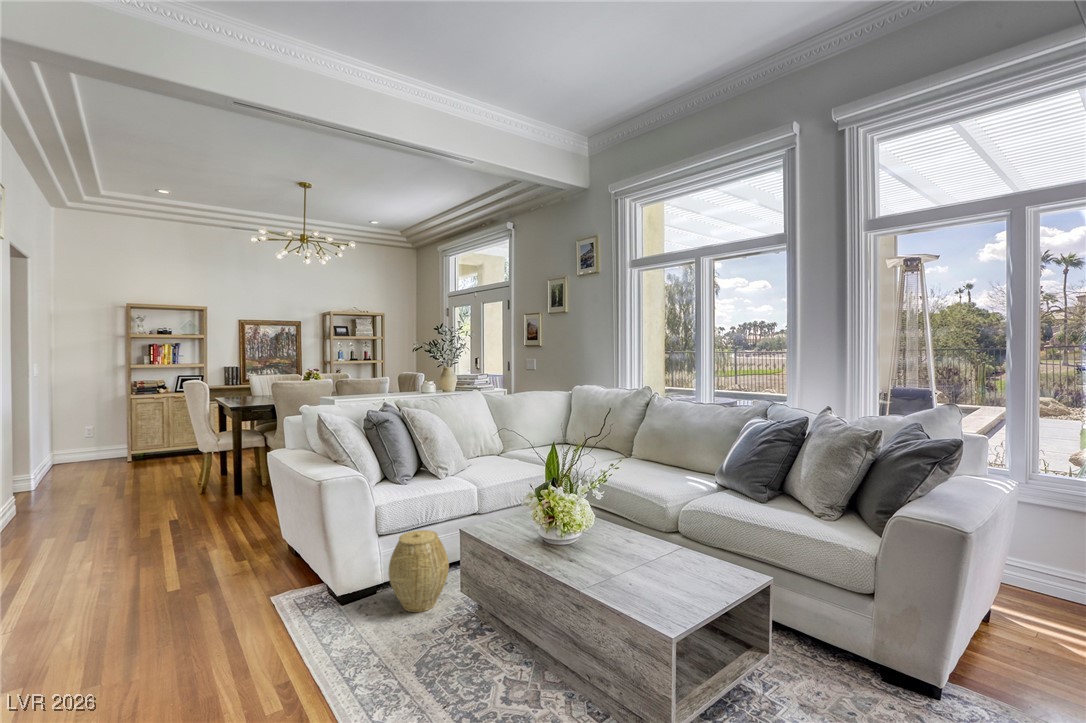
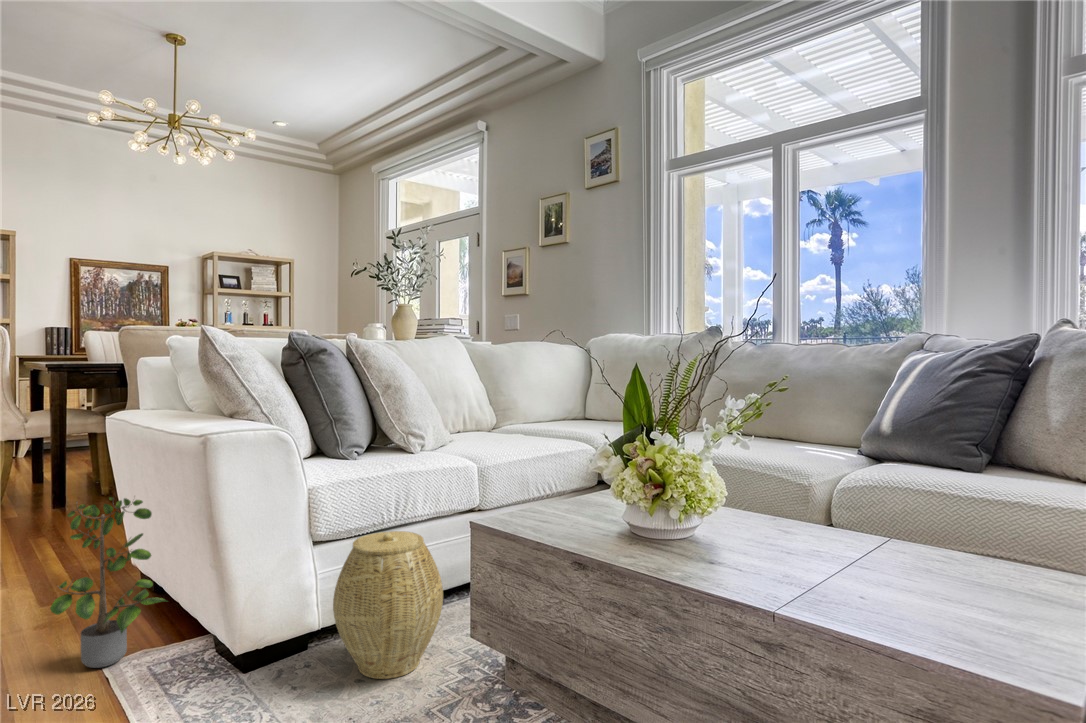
potted plant: none [244,507,304,600] -> present [50,497,166,668]

